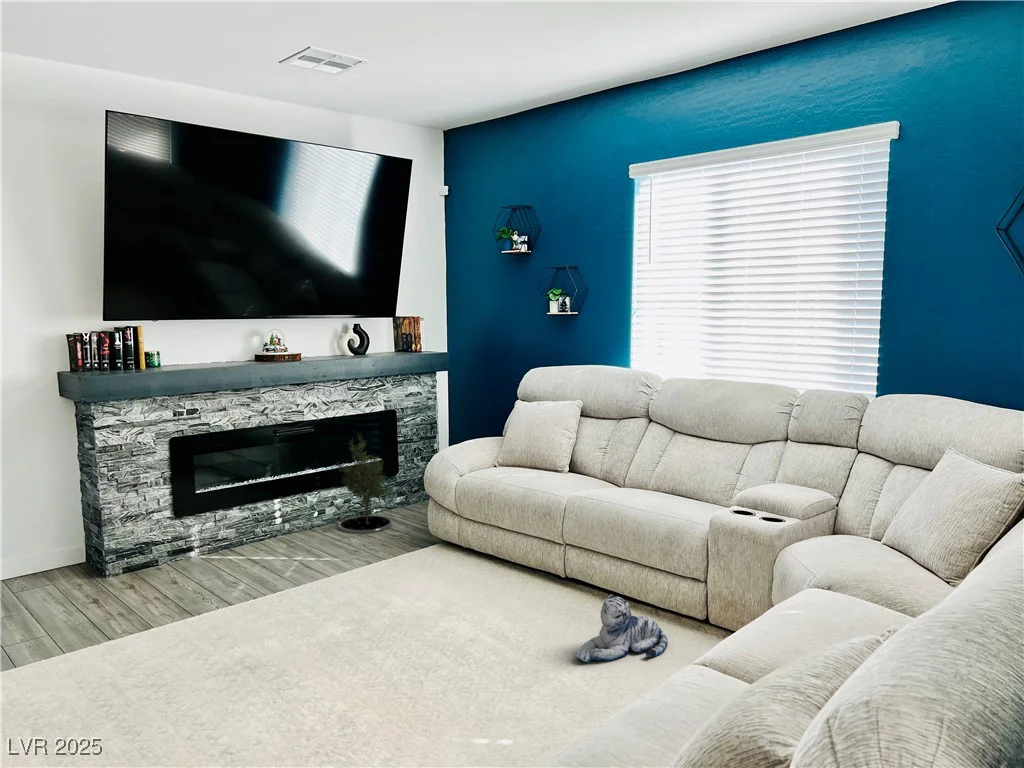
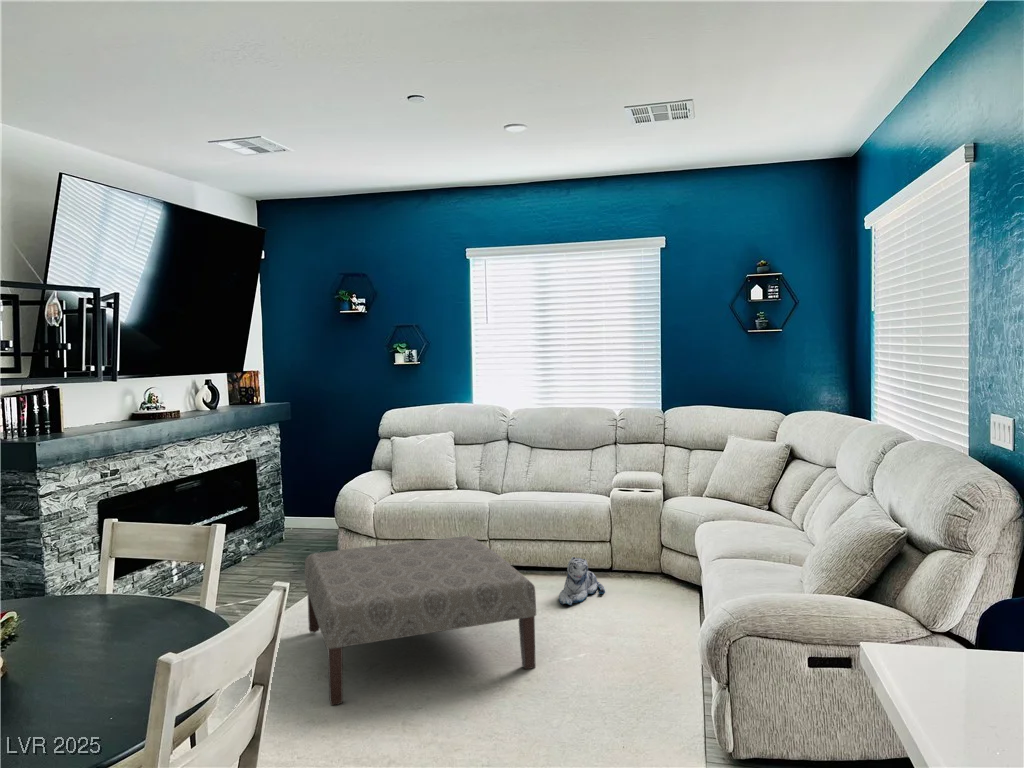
potted tree: present [336,437,393,534] -> none [224,480,289,576]
ottoman: none [152,527,482,747] -> present [305,536,536,705]

